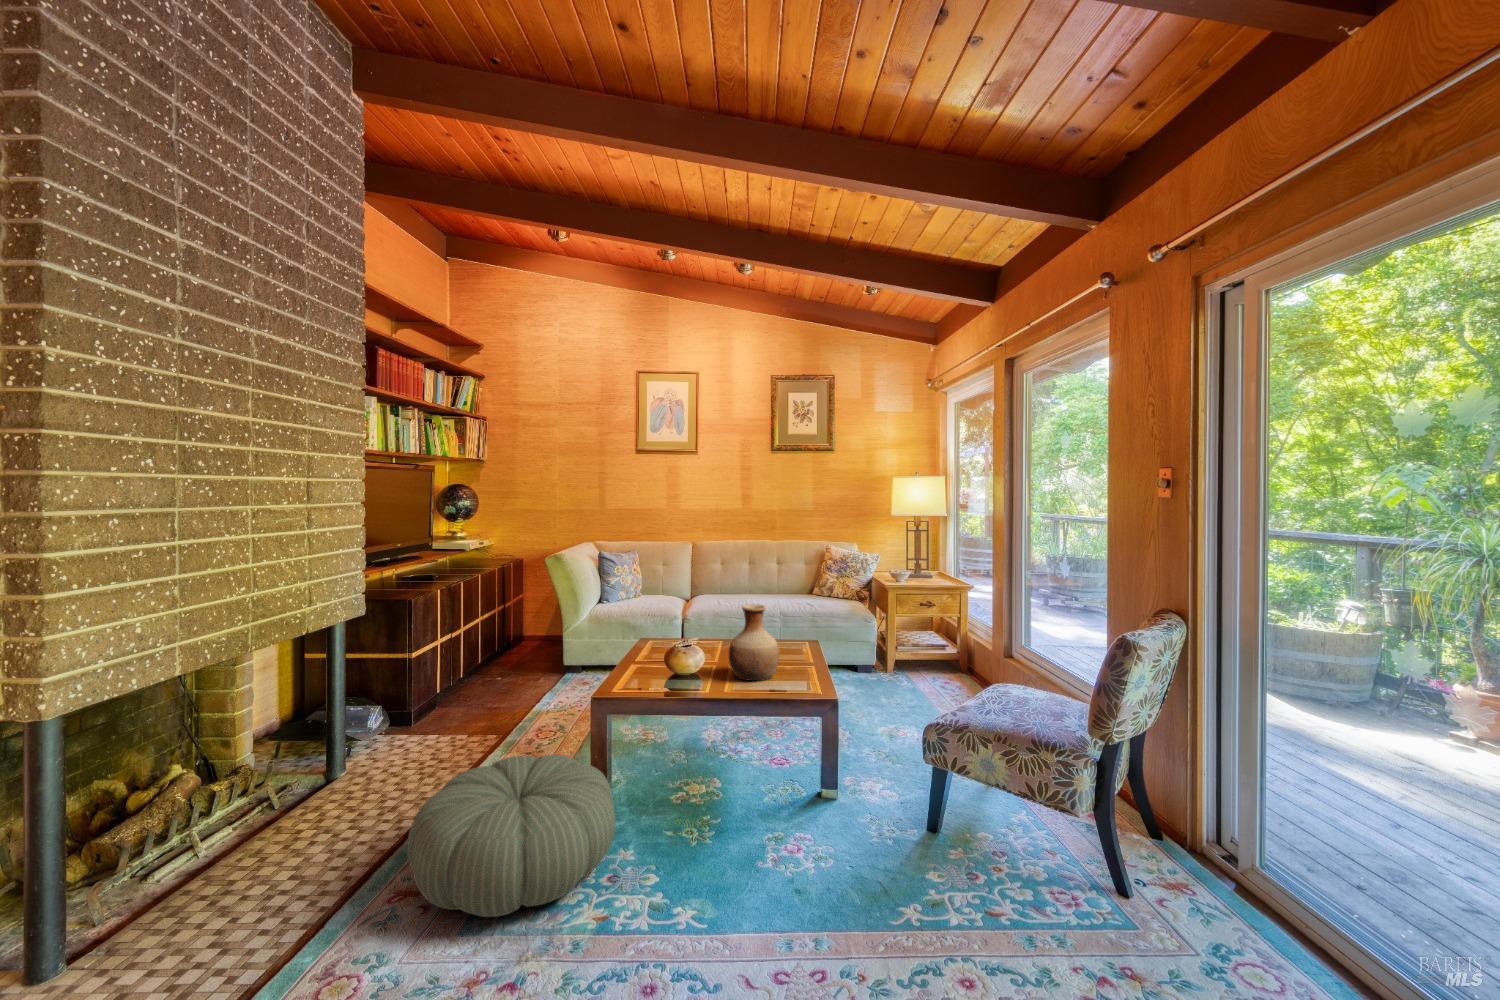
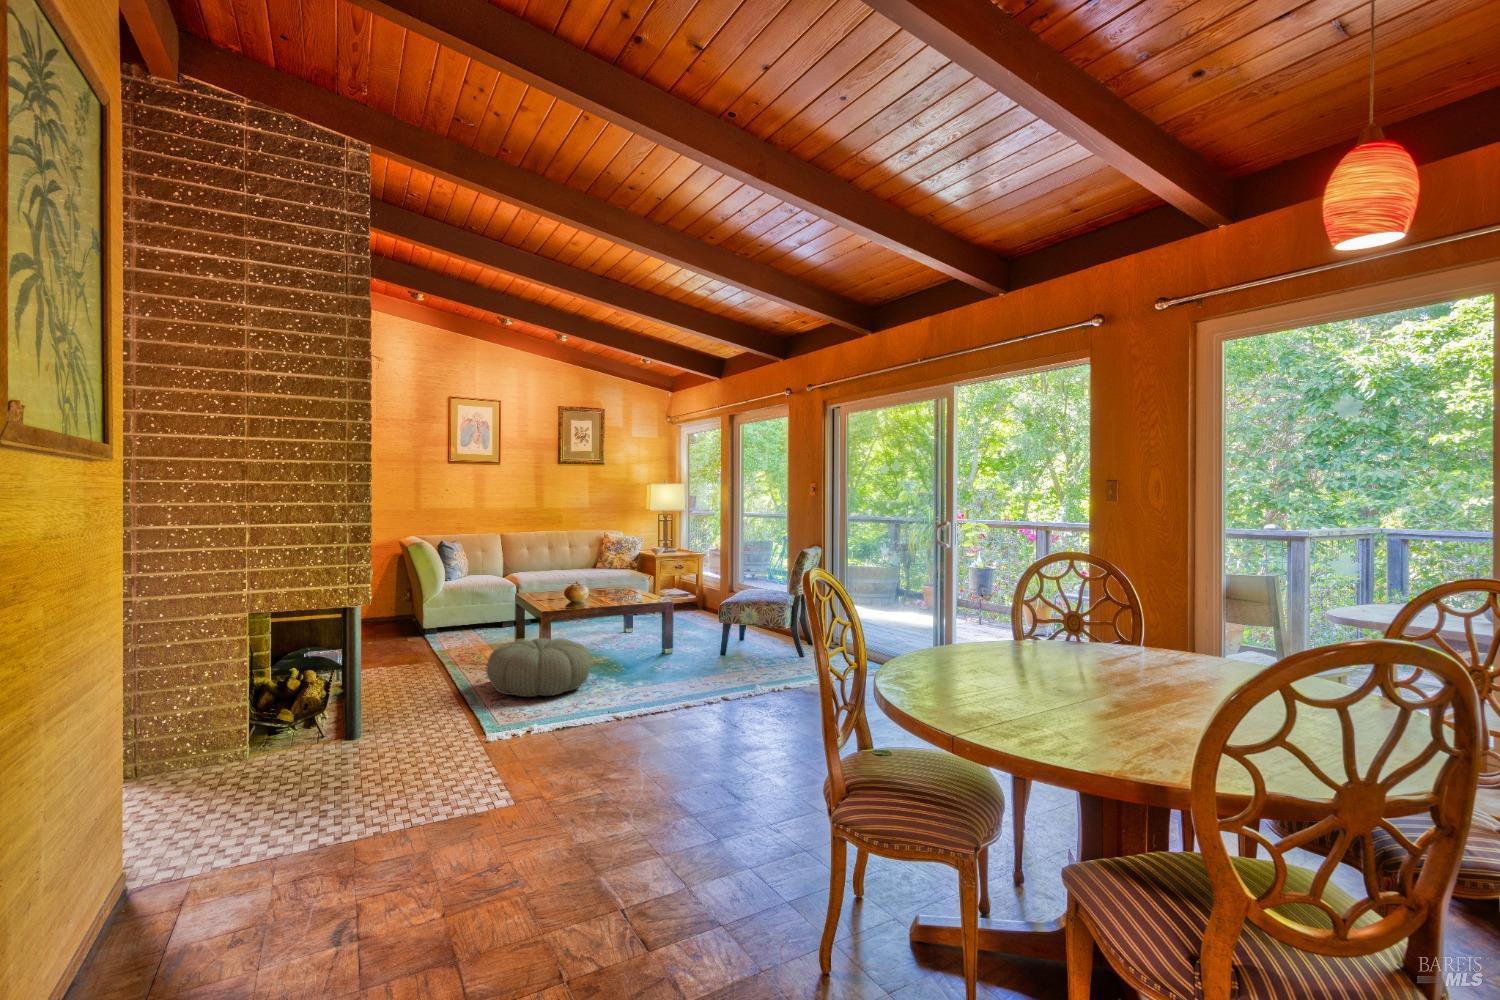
vase: present [729,604,779,681] -> none [601,559,631,601]

